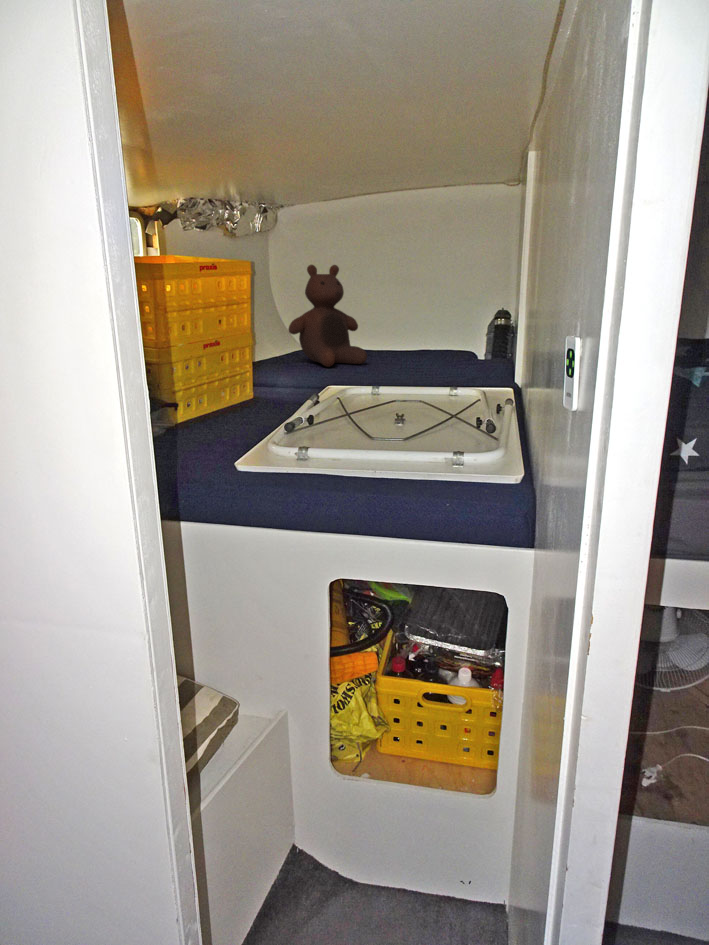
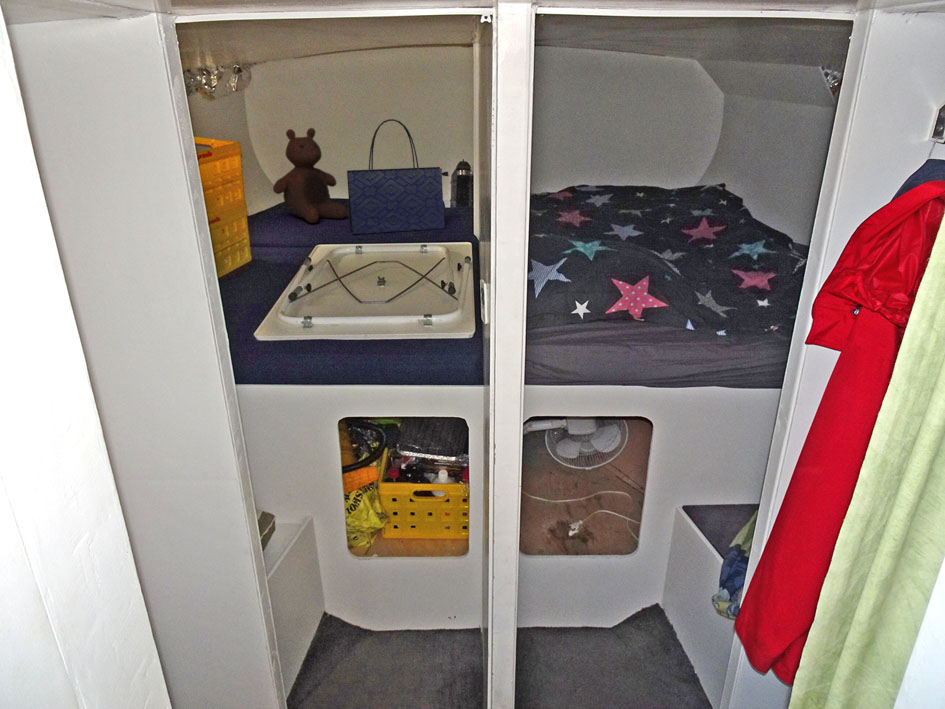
tote bag: none [368,246,487,376] -> present [347,119,449,234]

